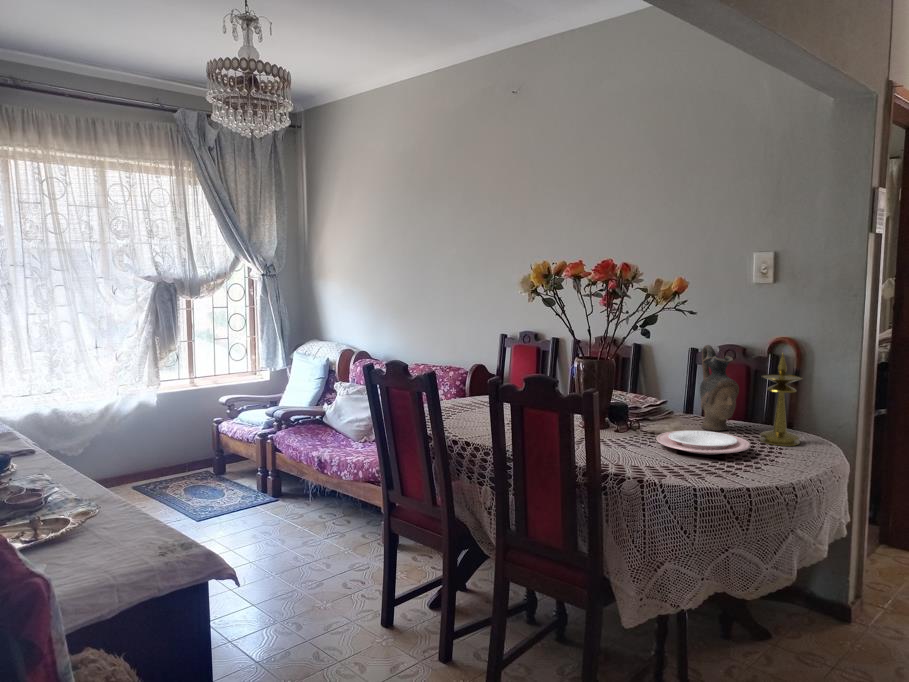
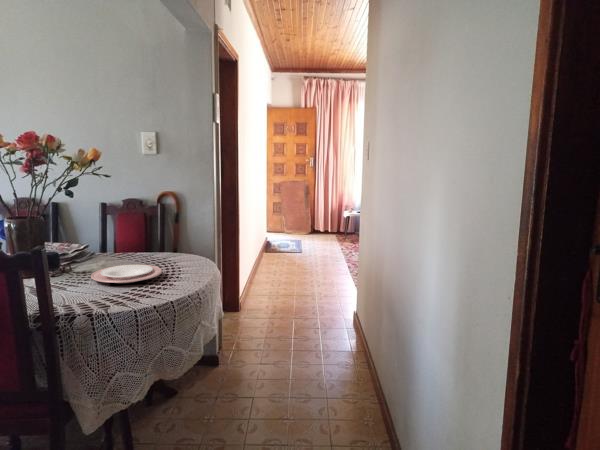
ceramic pitcher: present [700,345,739,431] -> none [115,200,145,263]
candlestick: present [759,354,803,446] -> none [161,202,190,267]

